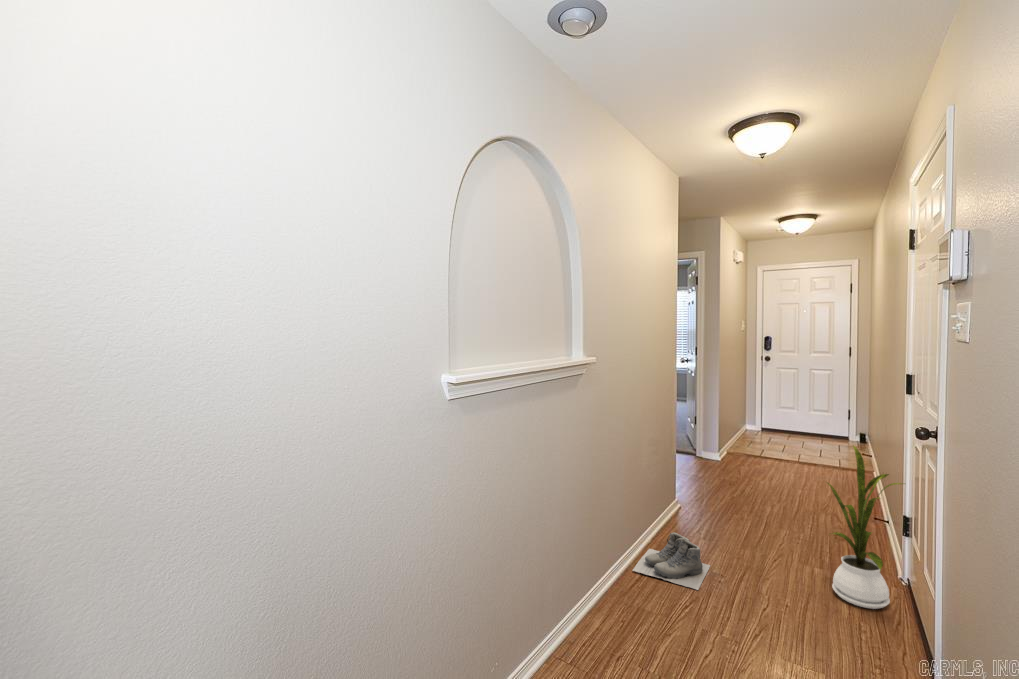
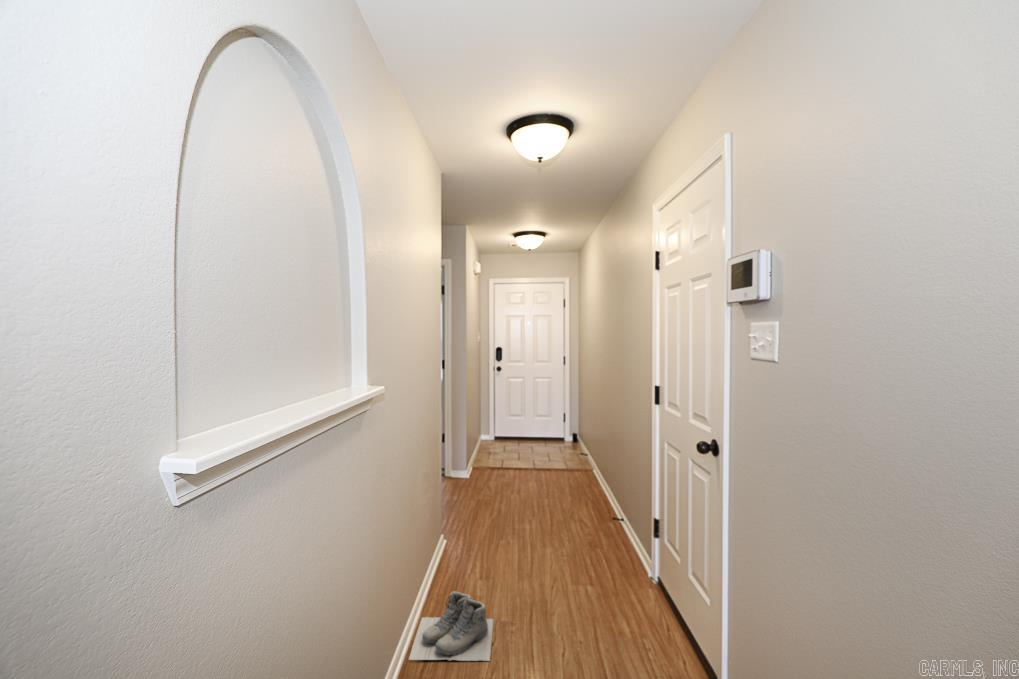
house plant: present [827,446,903,609] -> none [600,458,669,623]

